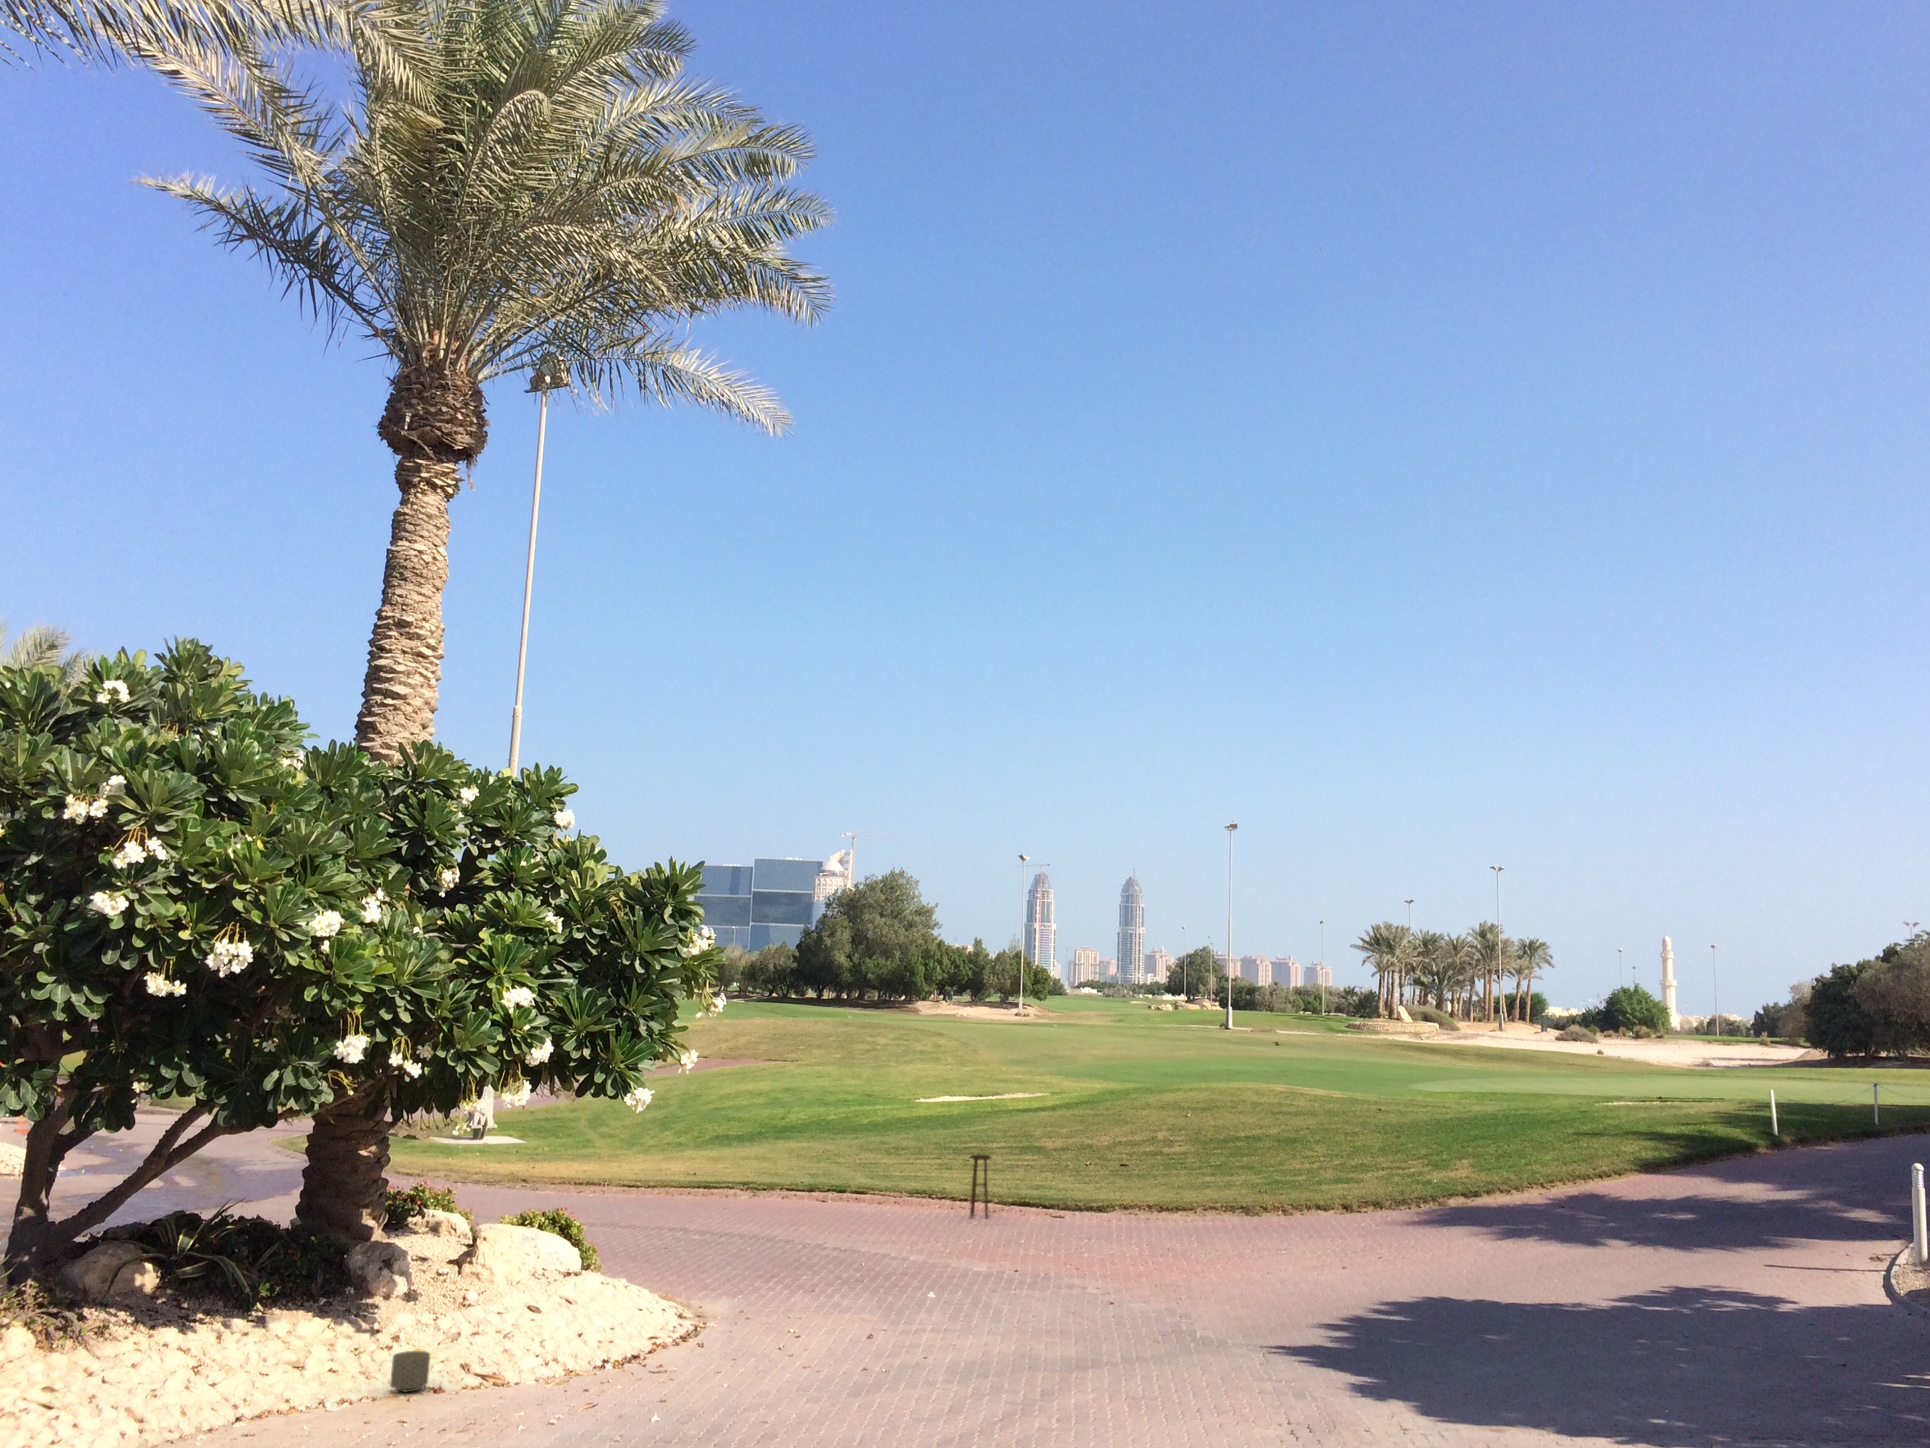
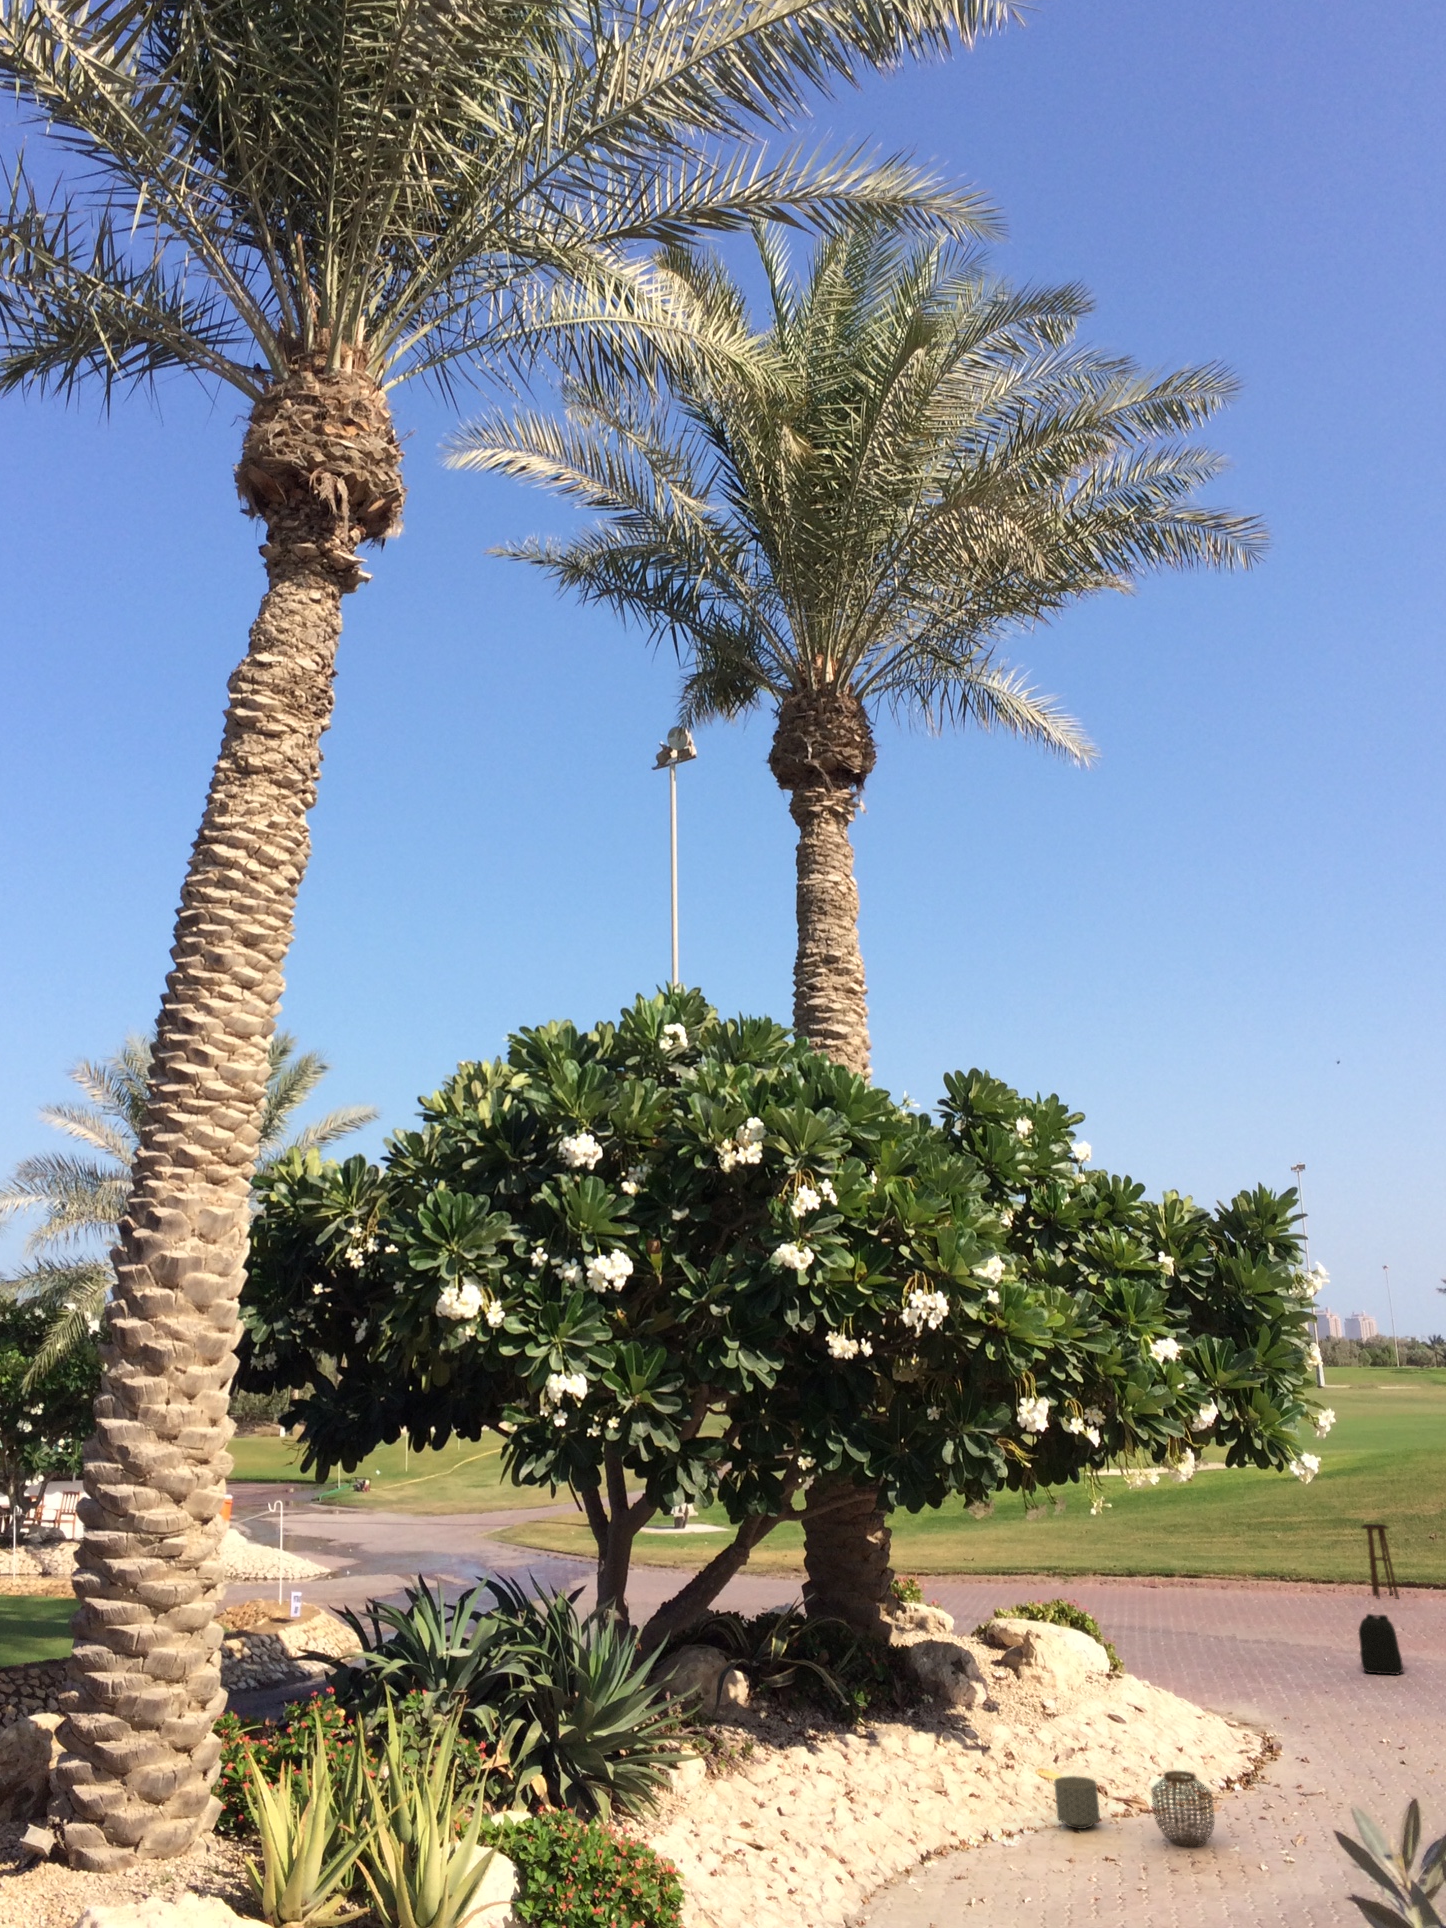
backpack: none [848,1228,881,1278] -> present [1359,1614,1403,1674]
woven basket: none [451,1345,503,1405] -> present [1152,1771,1214,1848]

